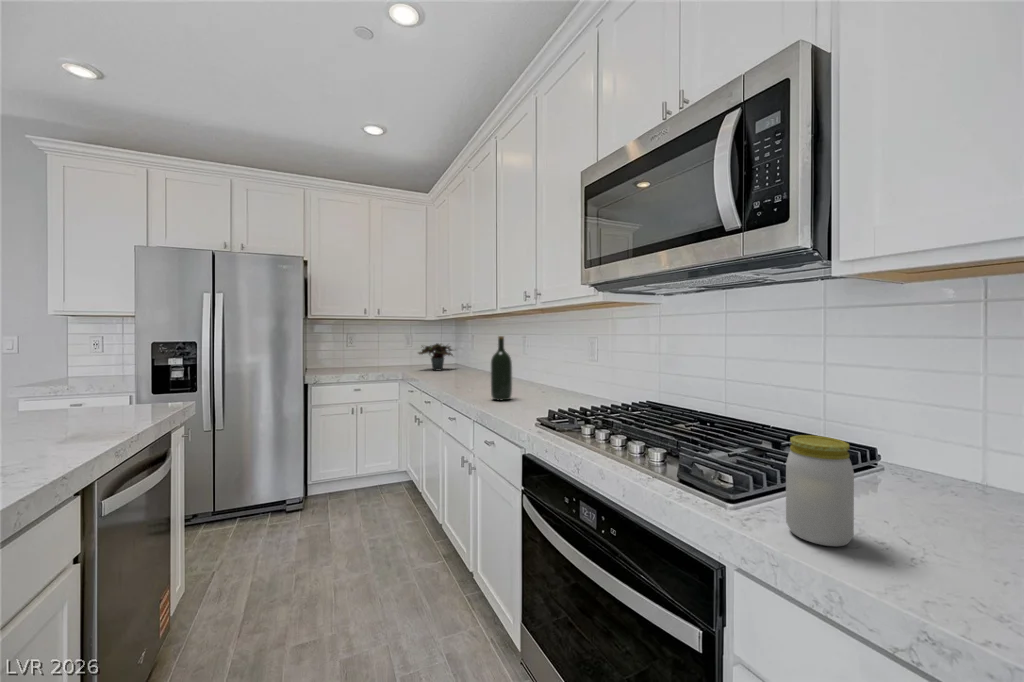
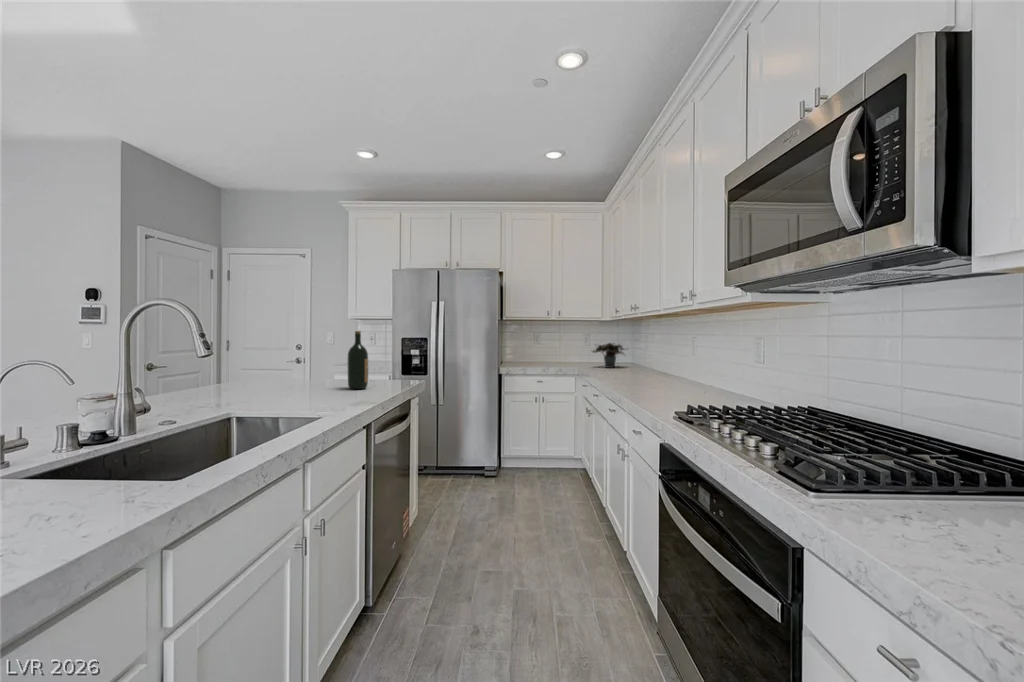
wine bottle: present [491,336,512,400] -> present [348,331,368,389]
jar: present [786,435,854,546] -> none [852,431,923,536]

